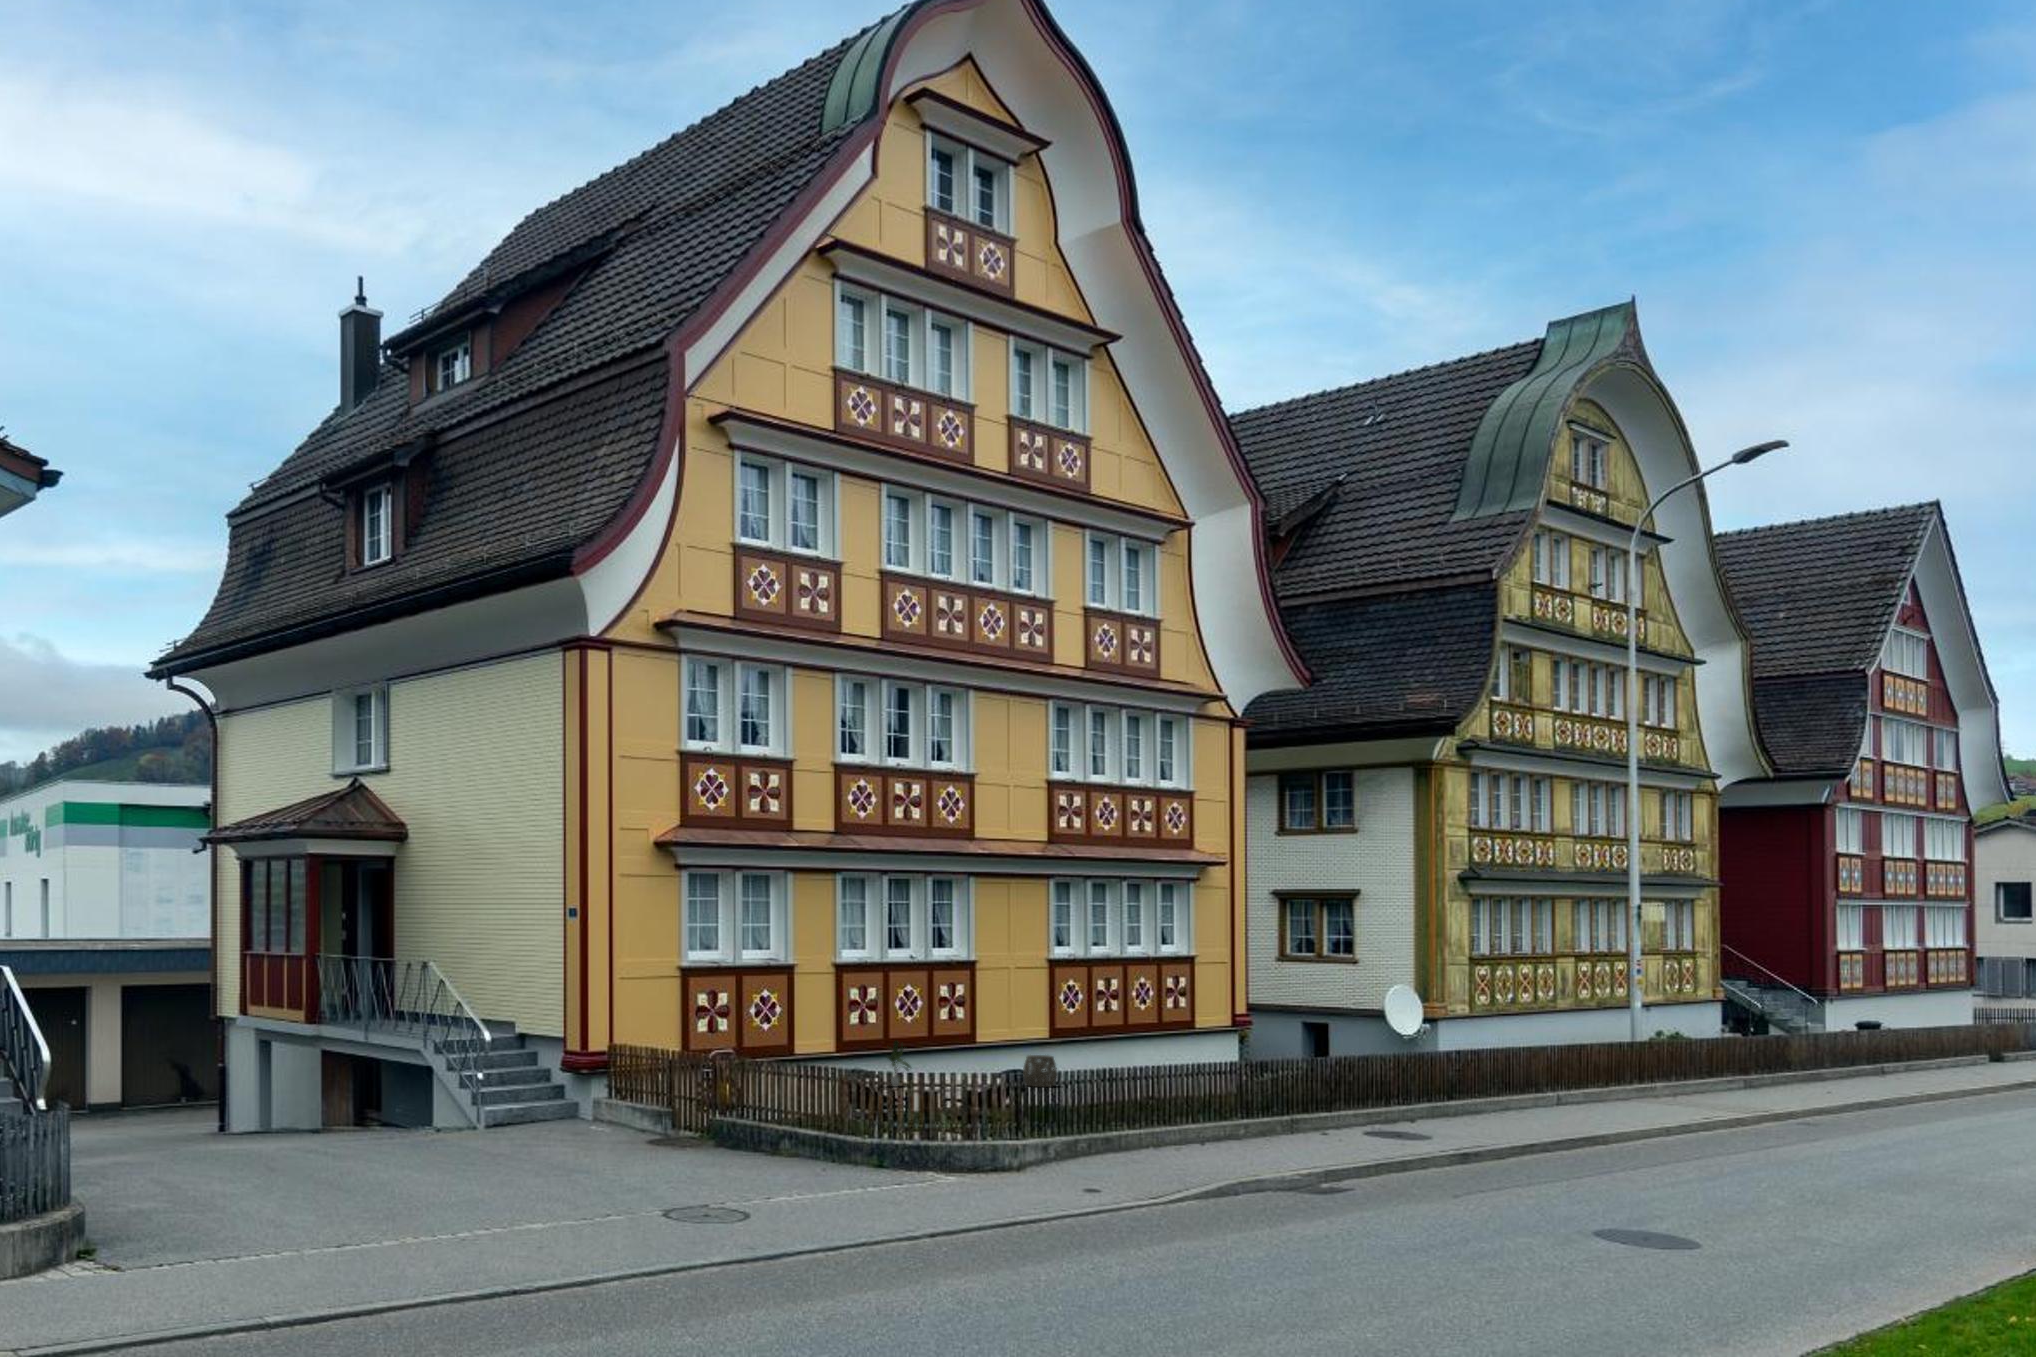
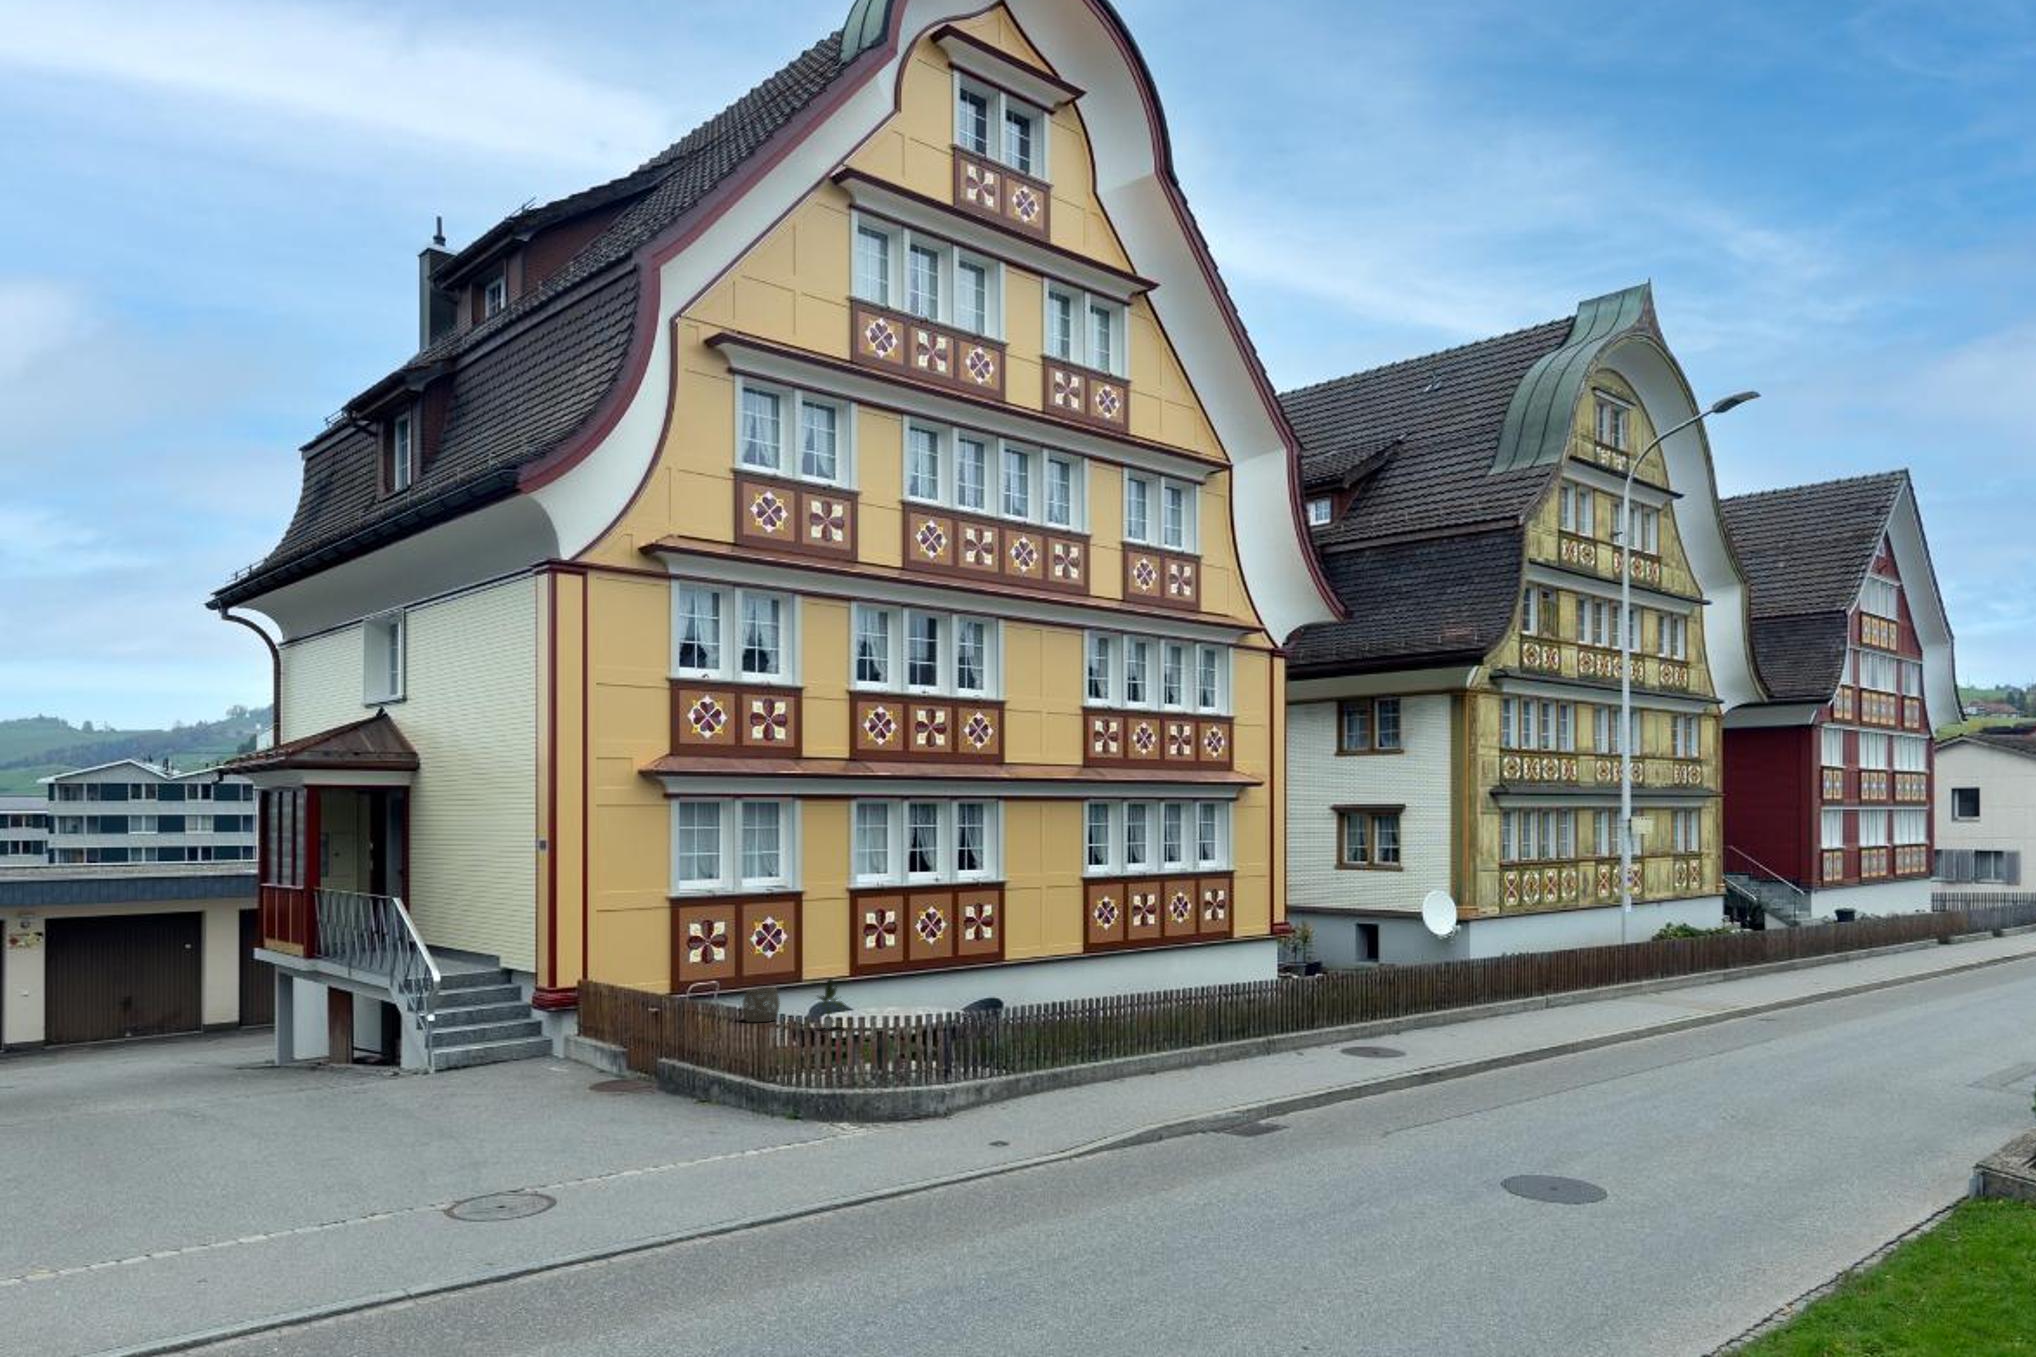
woven basket: present [1023,1055,1057,1087] -> present [742,987,780,1022]

